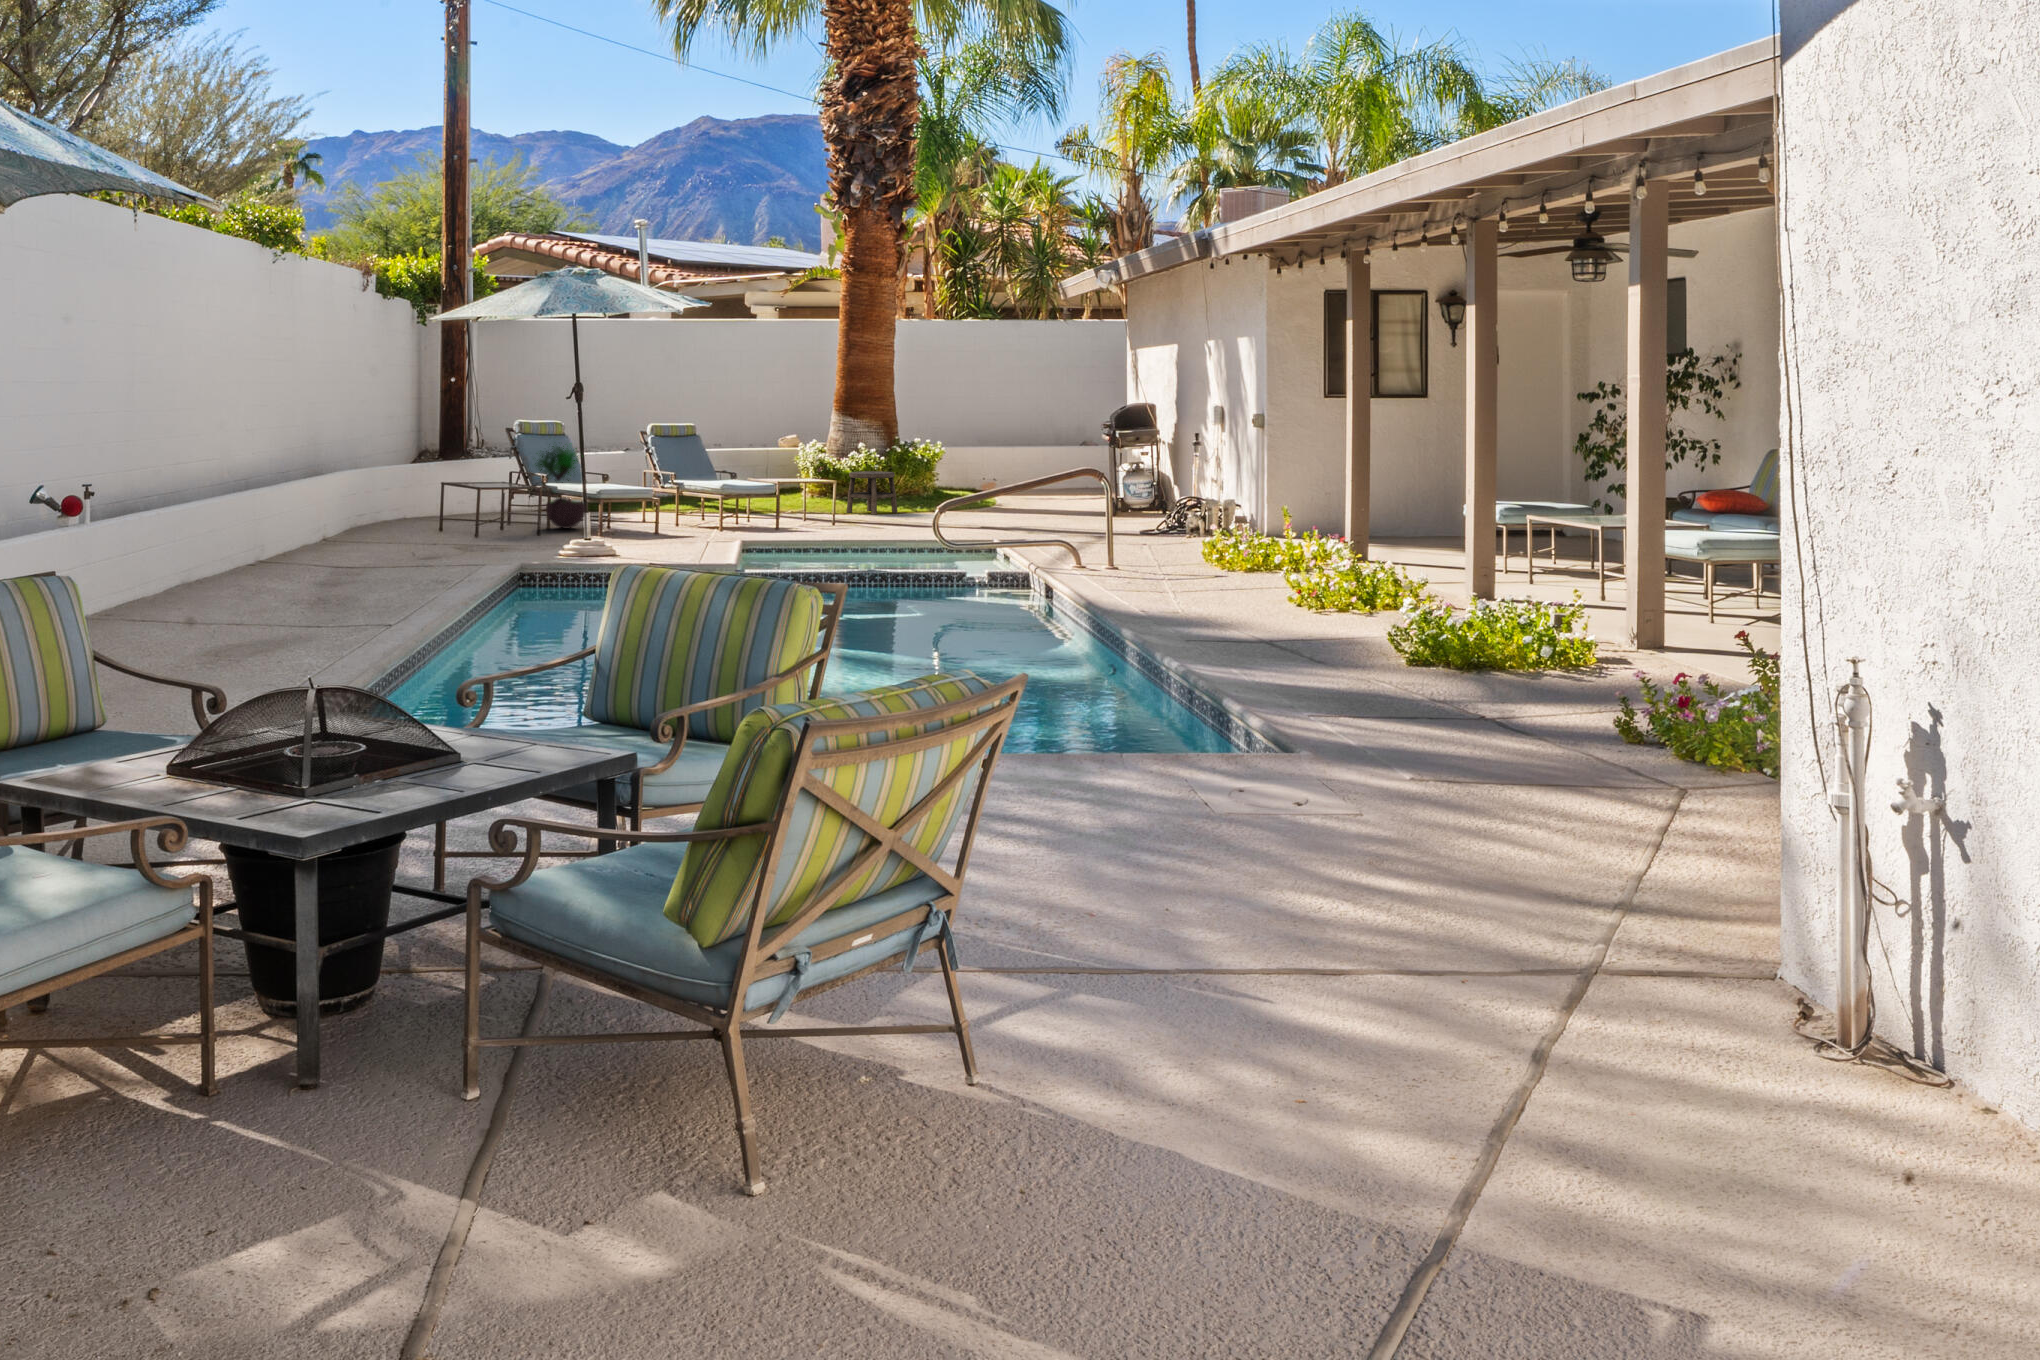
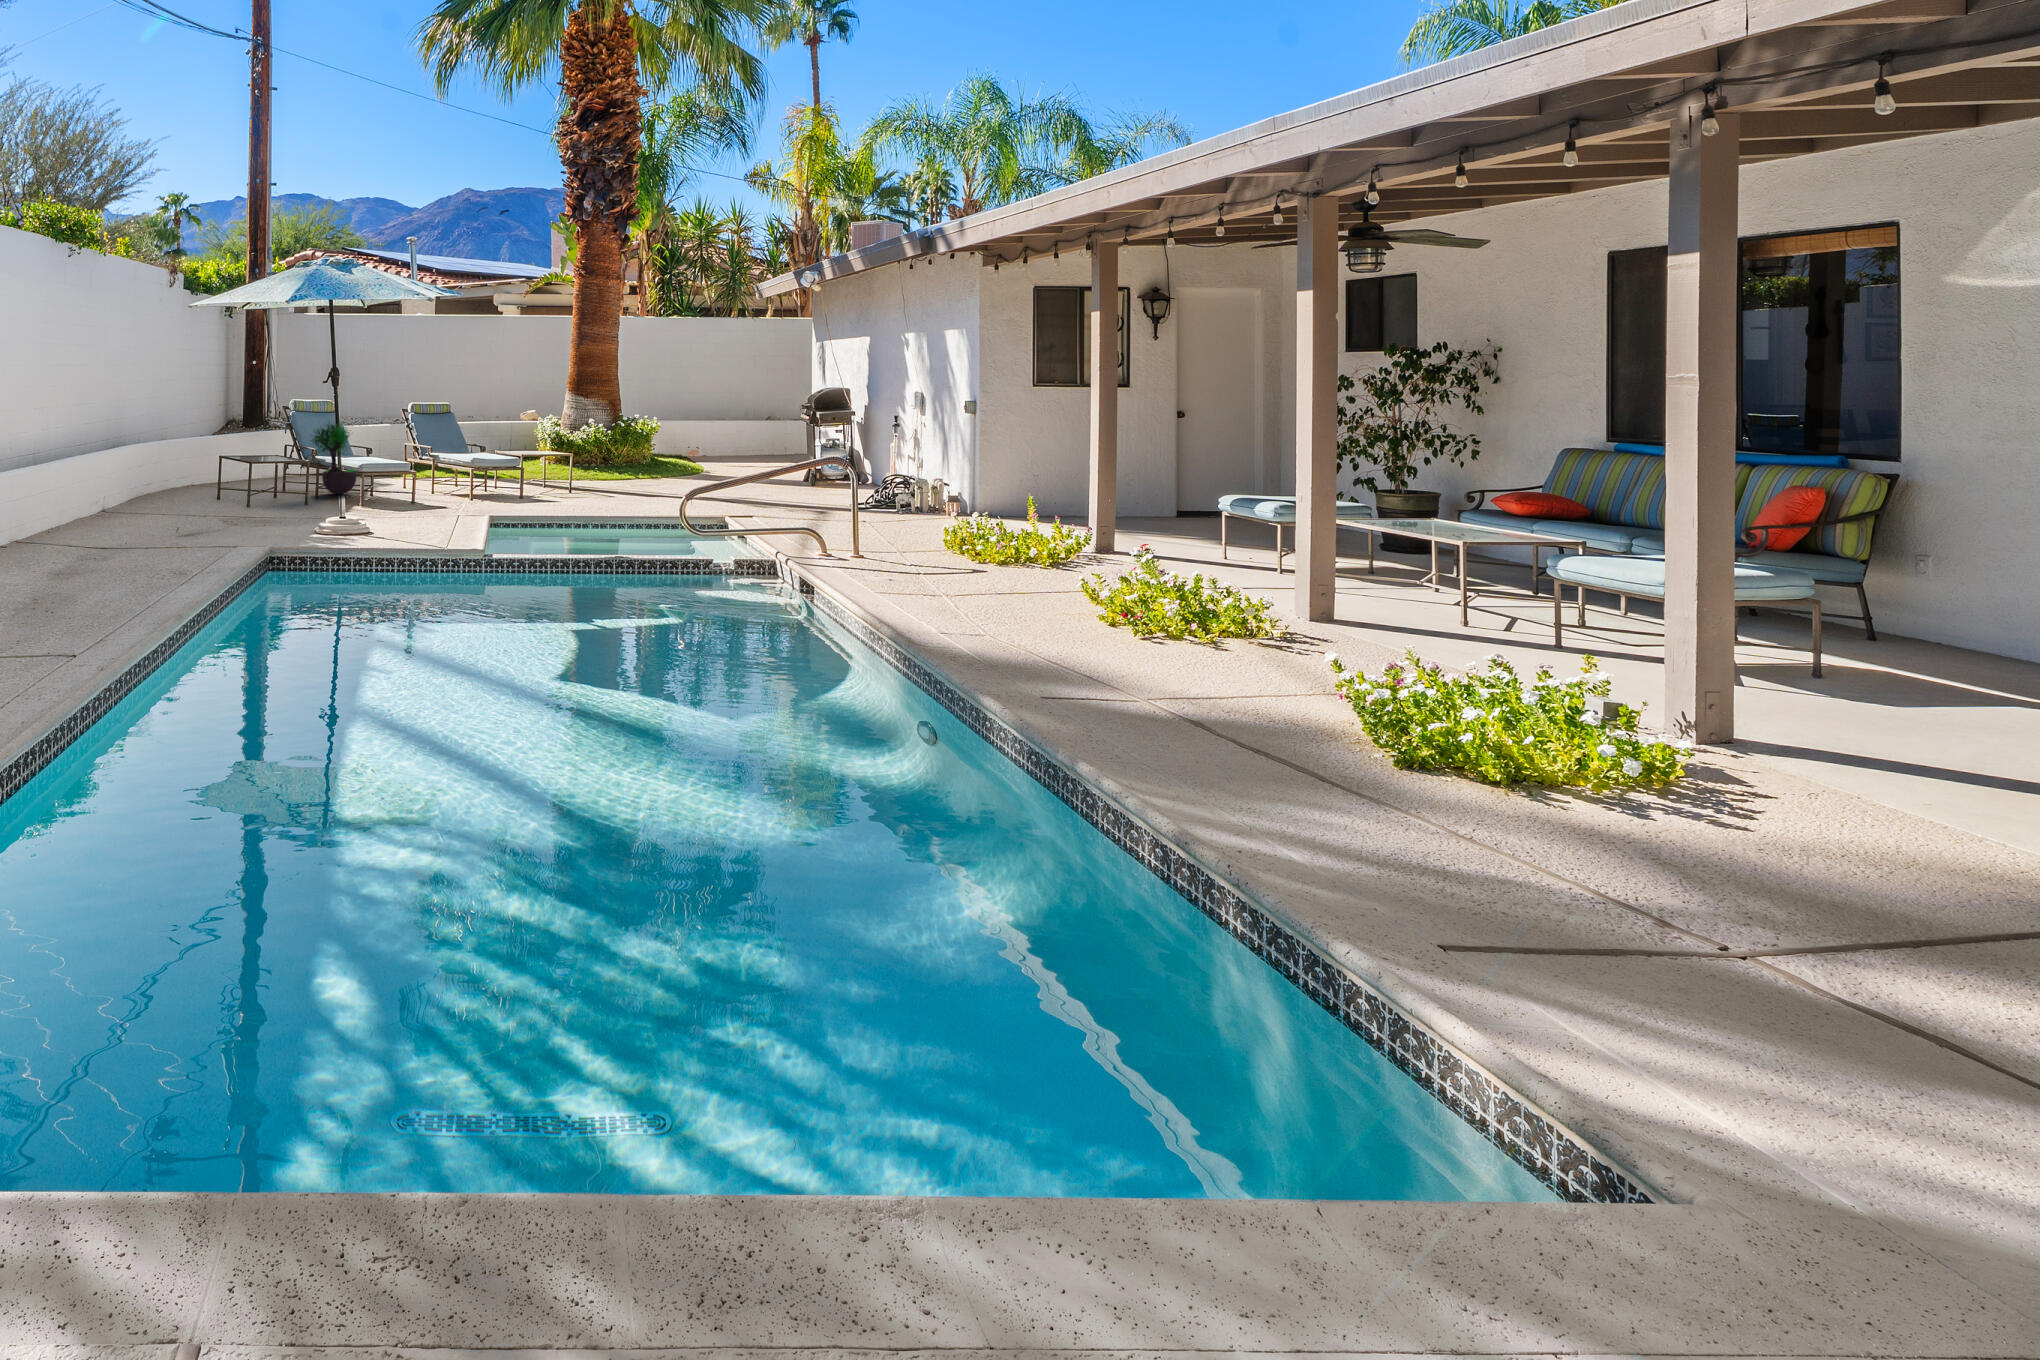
stool: present [847,471,898,515] -> none [579,443,622,480]

